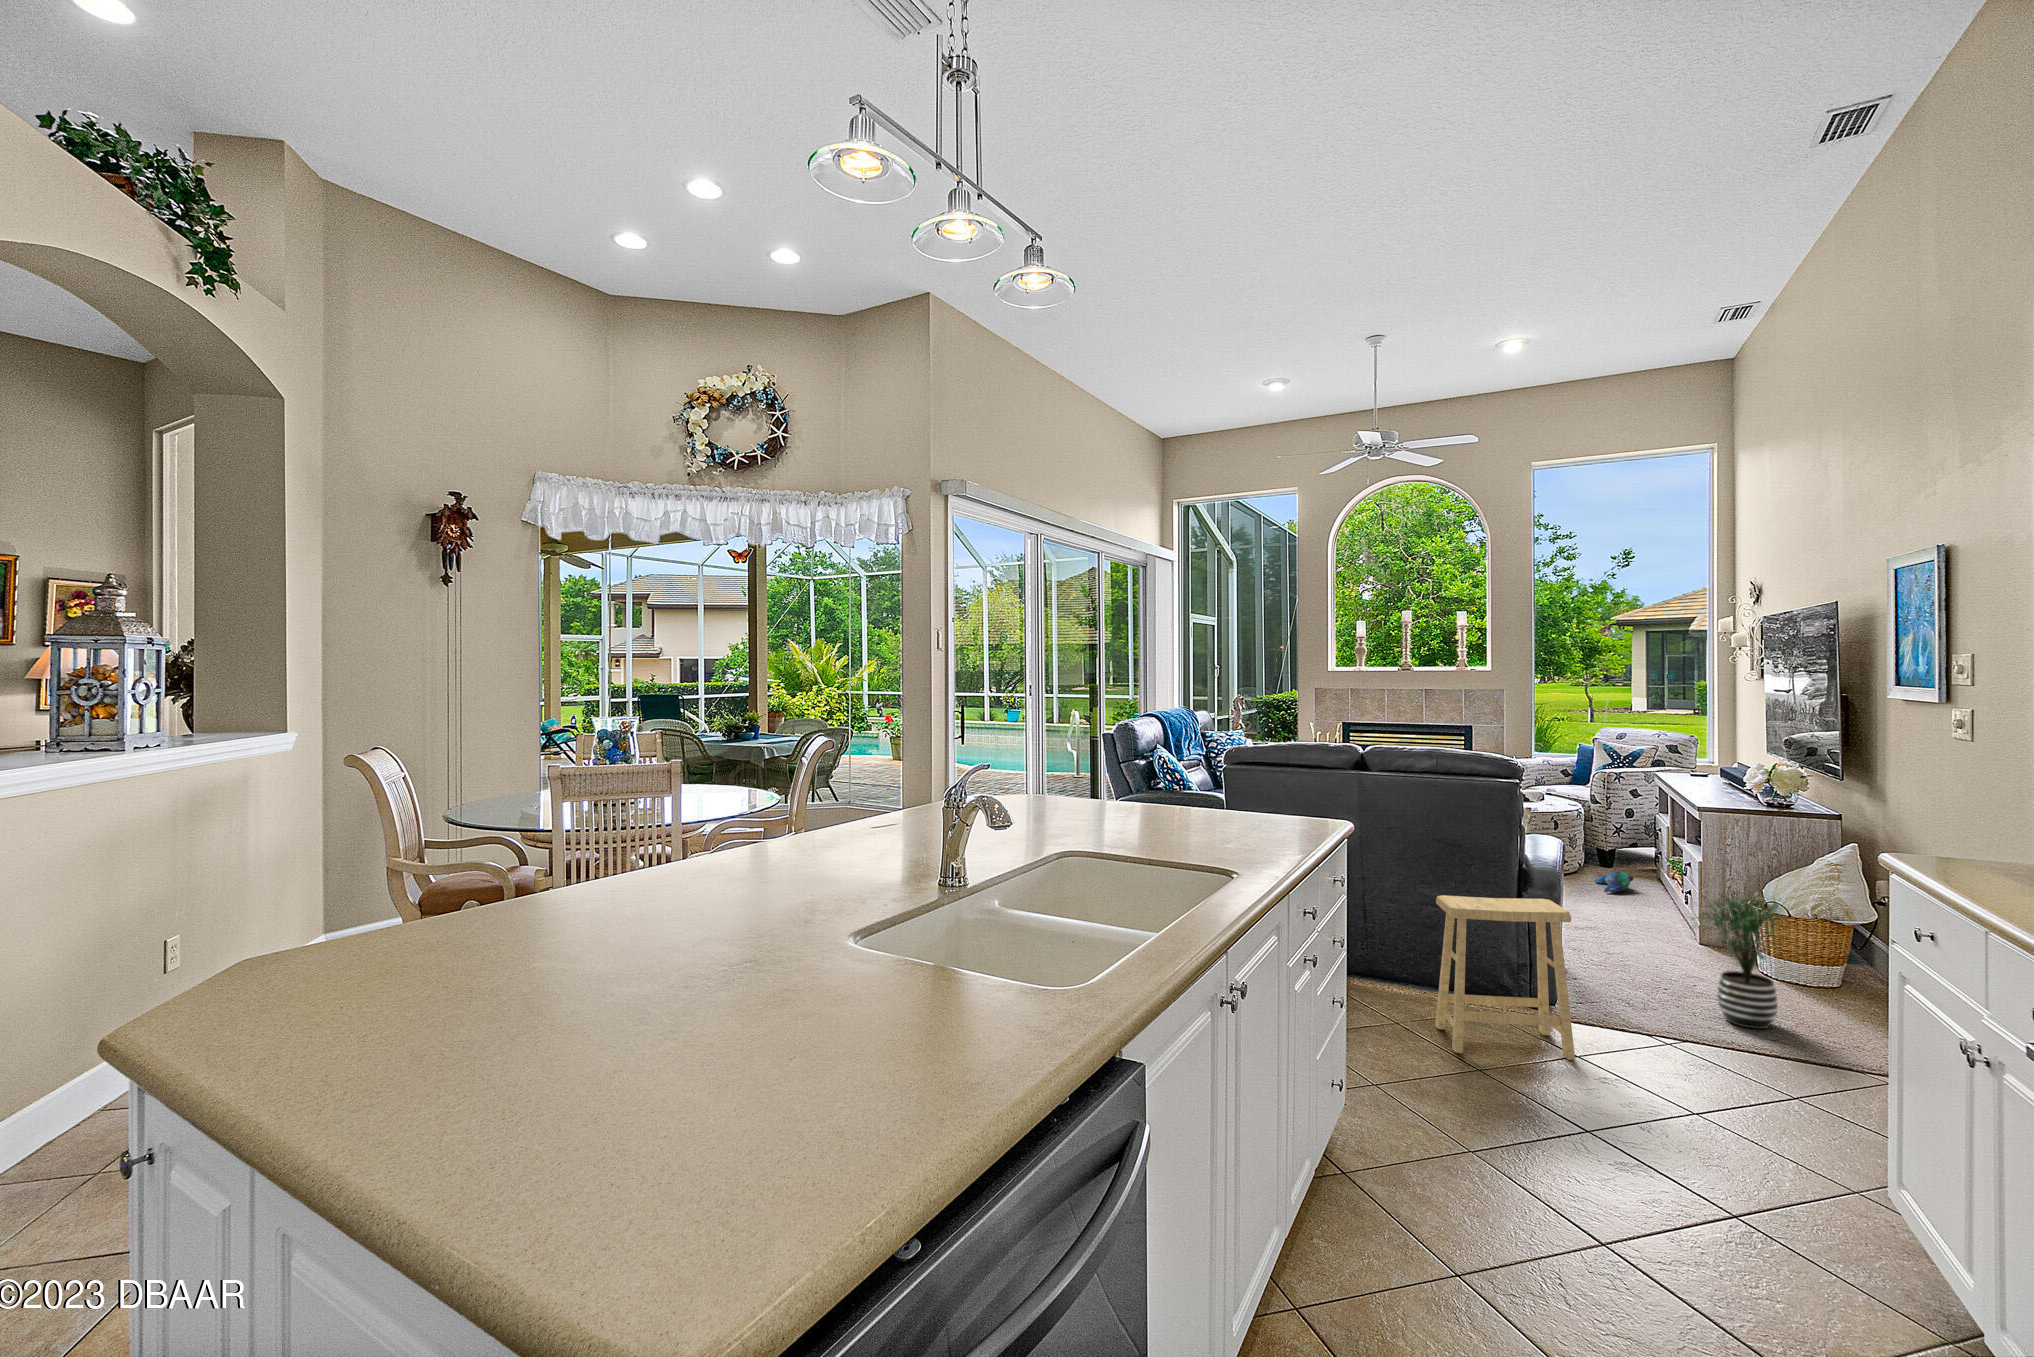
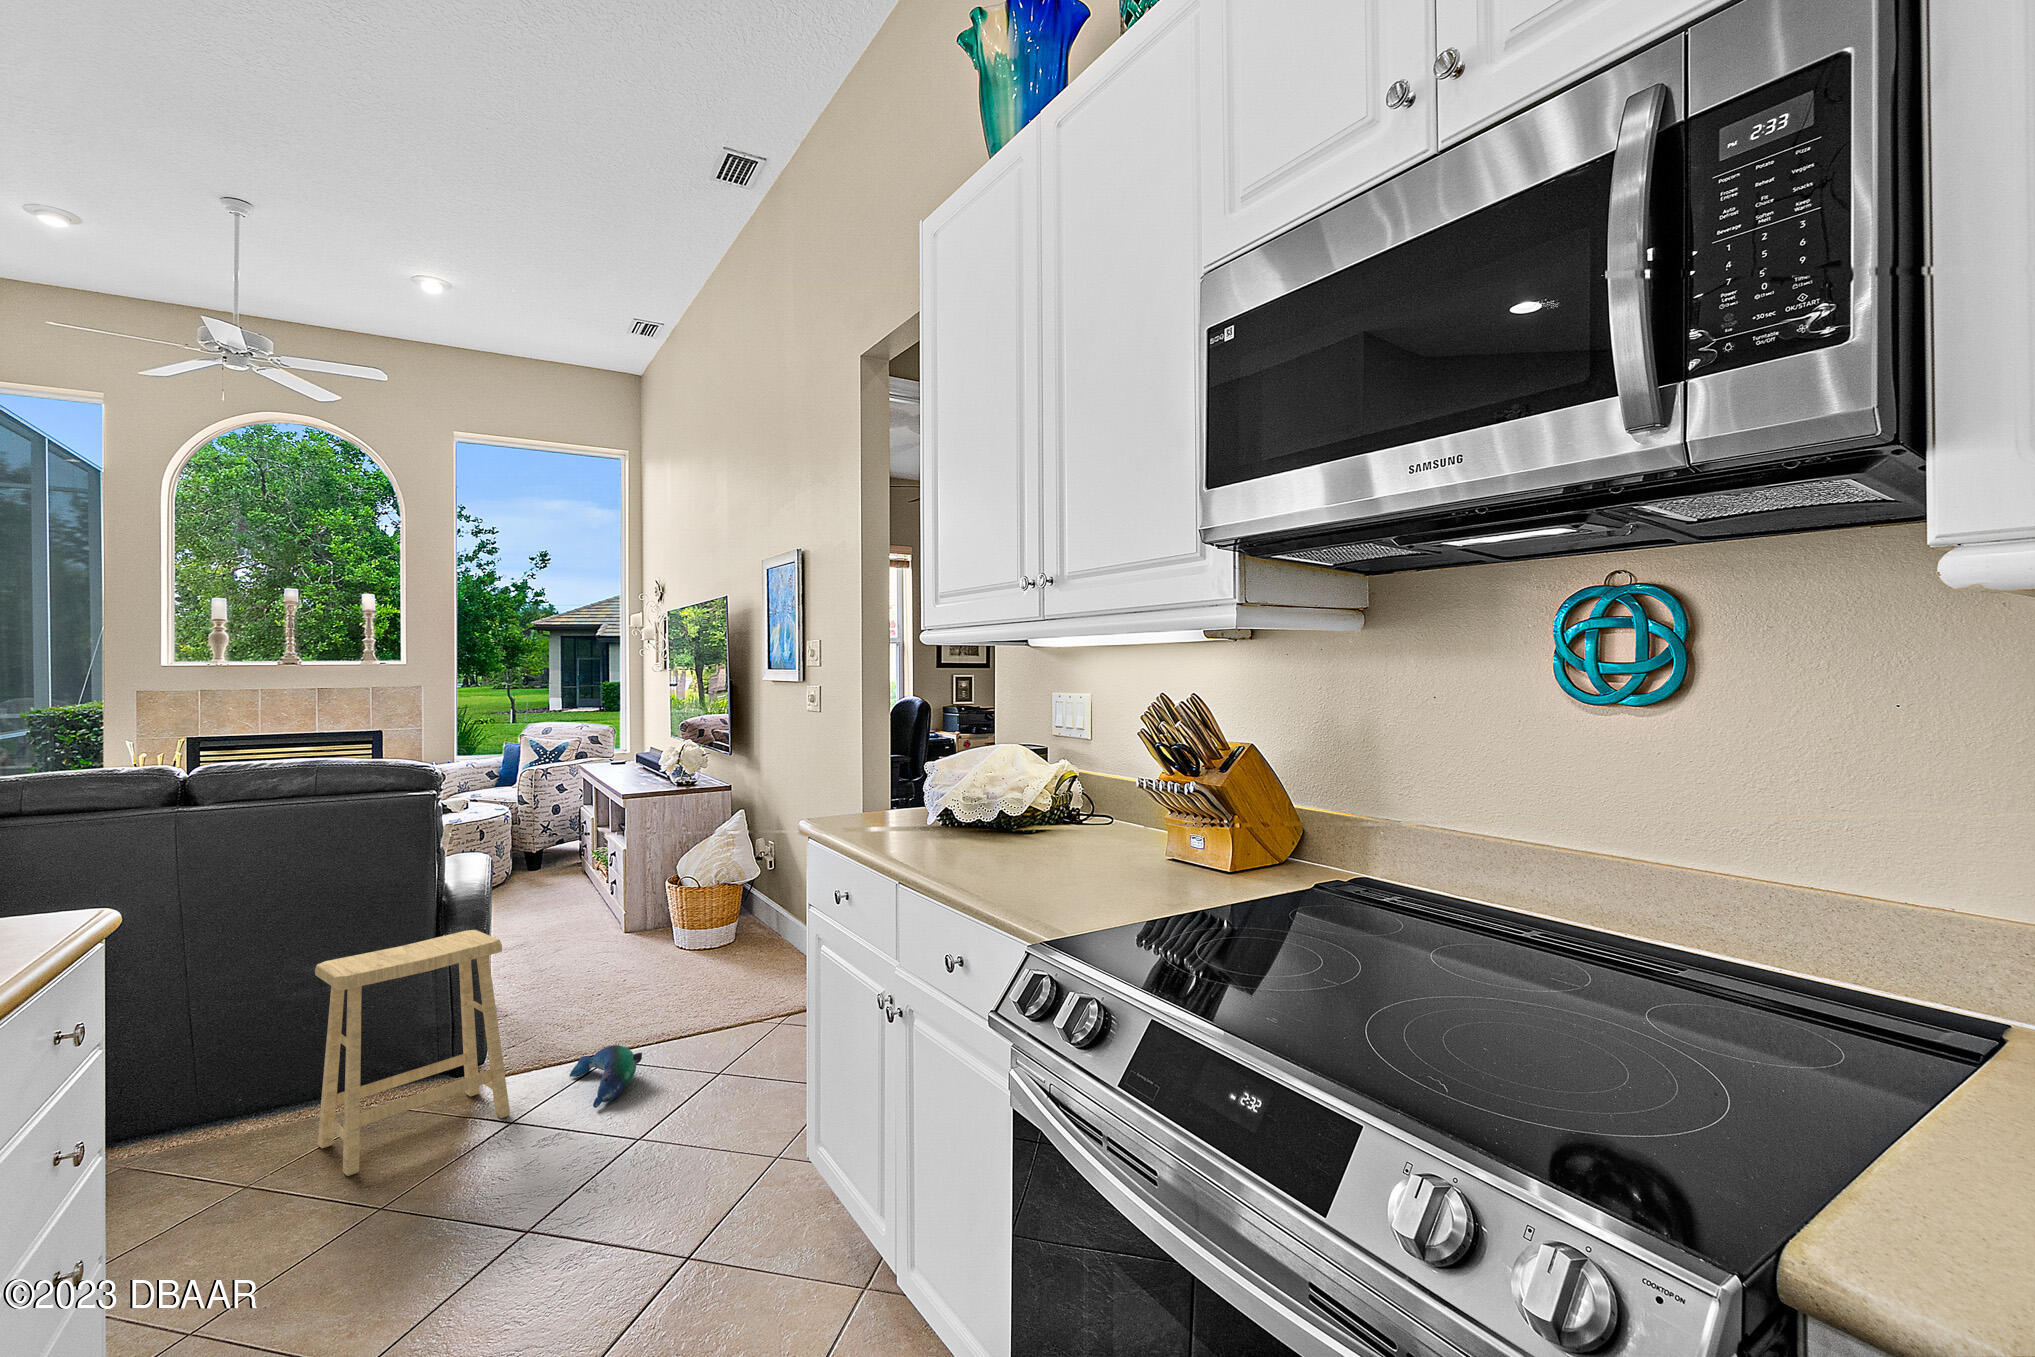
plush toy: present [1594,871,1634,893] -> present [570,1045,642,1108]
potted plant: present [1688,893,1785,1029] -> none [617,868,714,1005]

